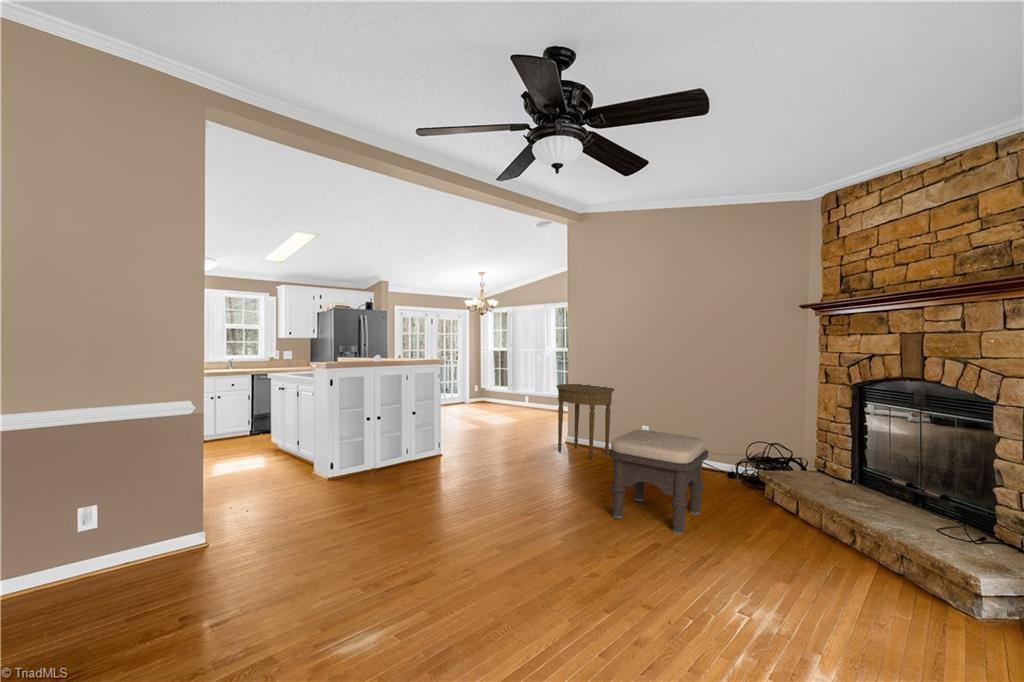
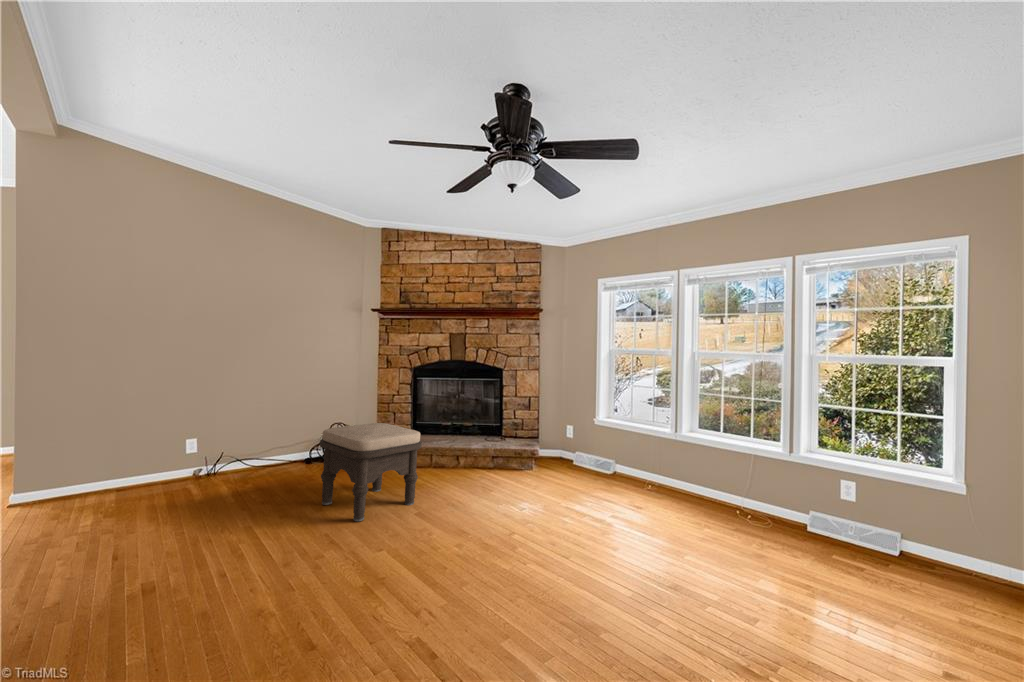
side table: present [556,384,614,460] -> none [47,398,172,518]

